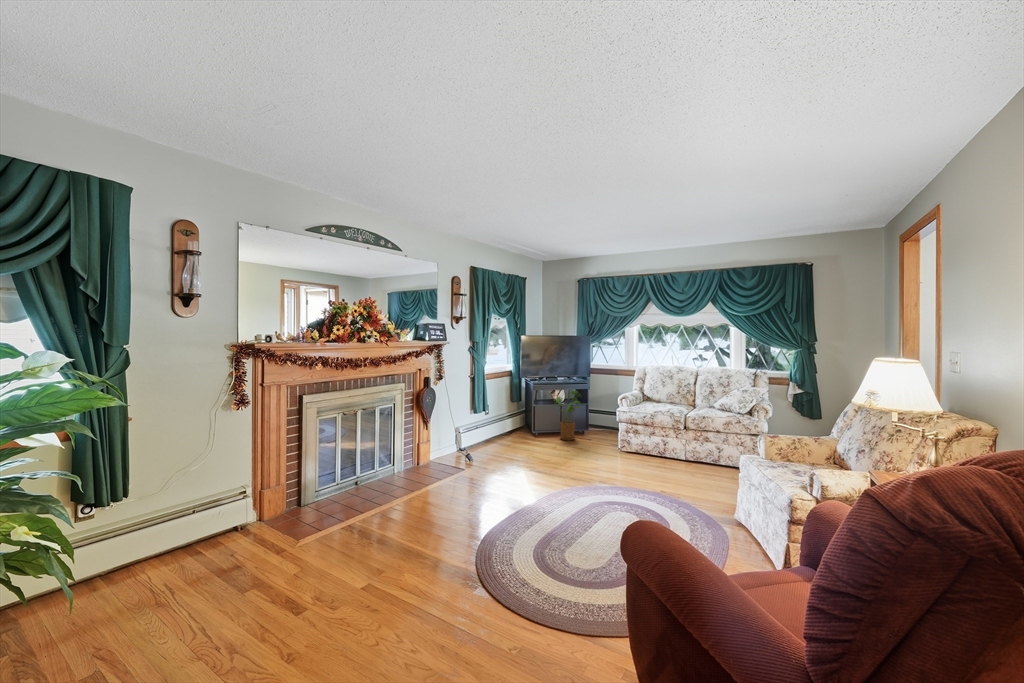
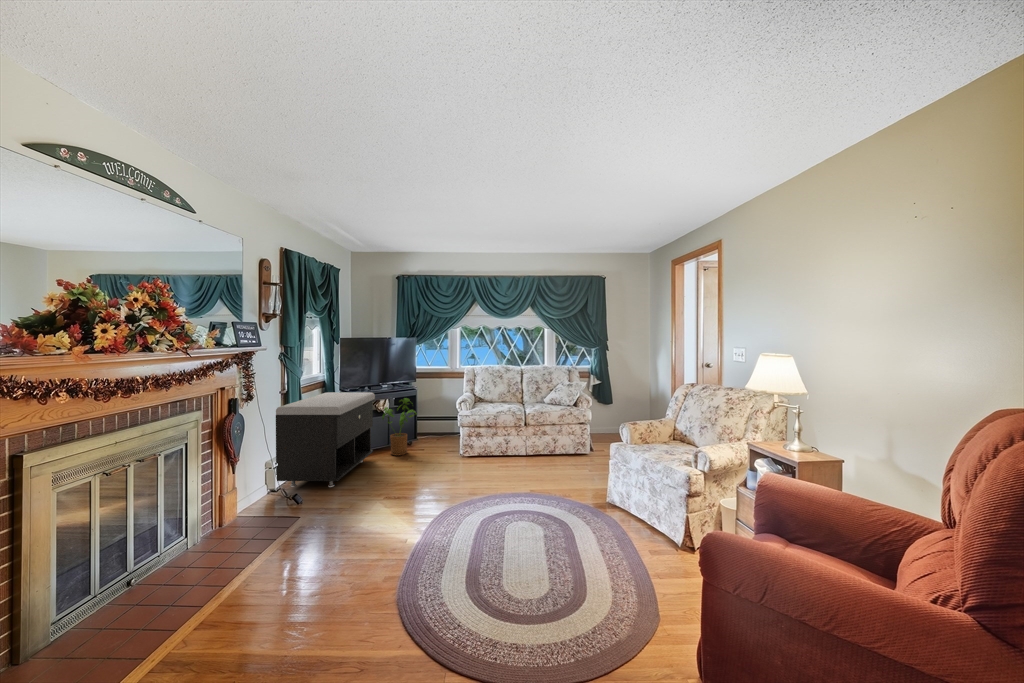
storage bench: none [463,380,546,455] -> present [276,392,375,487]

